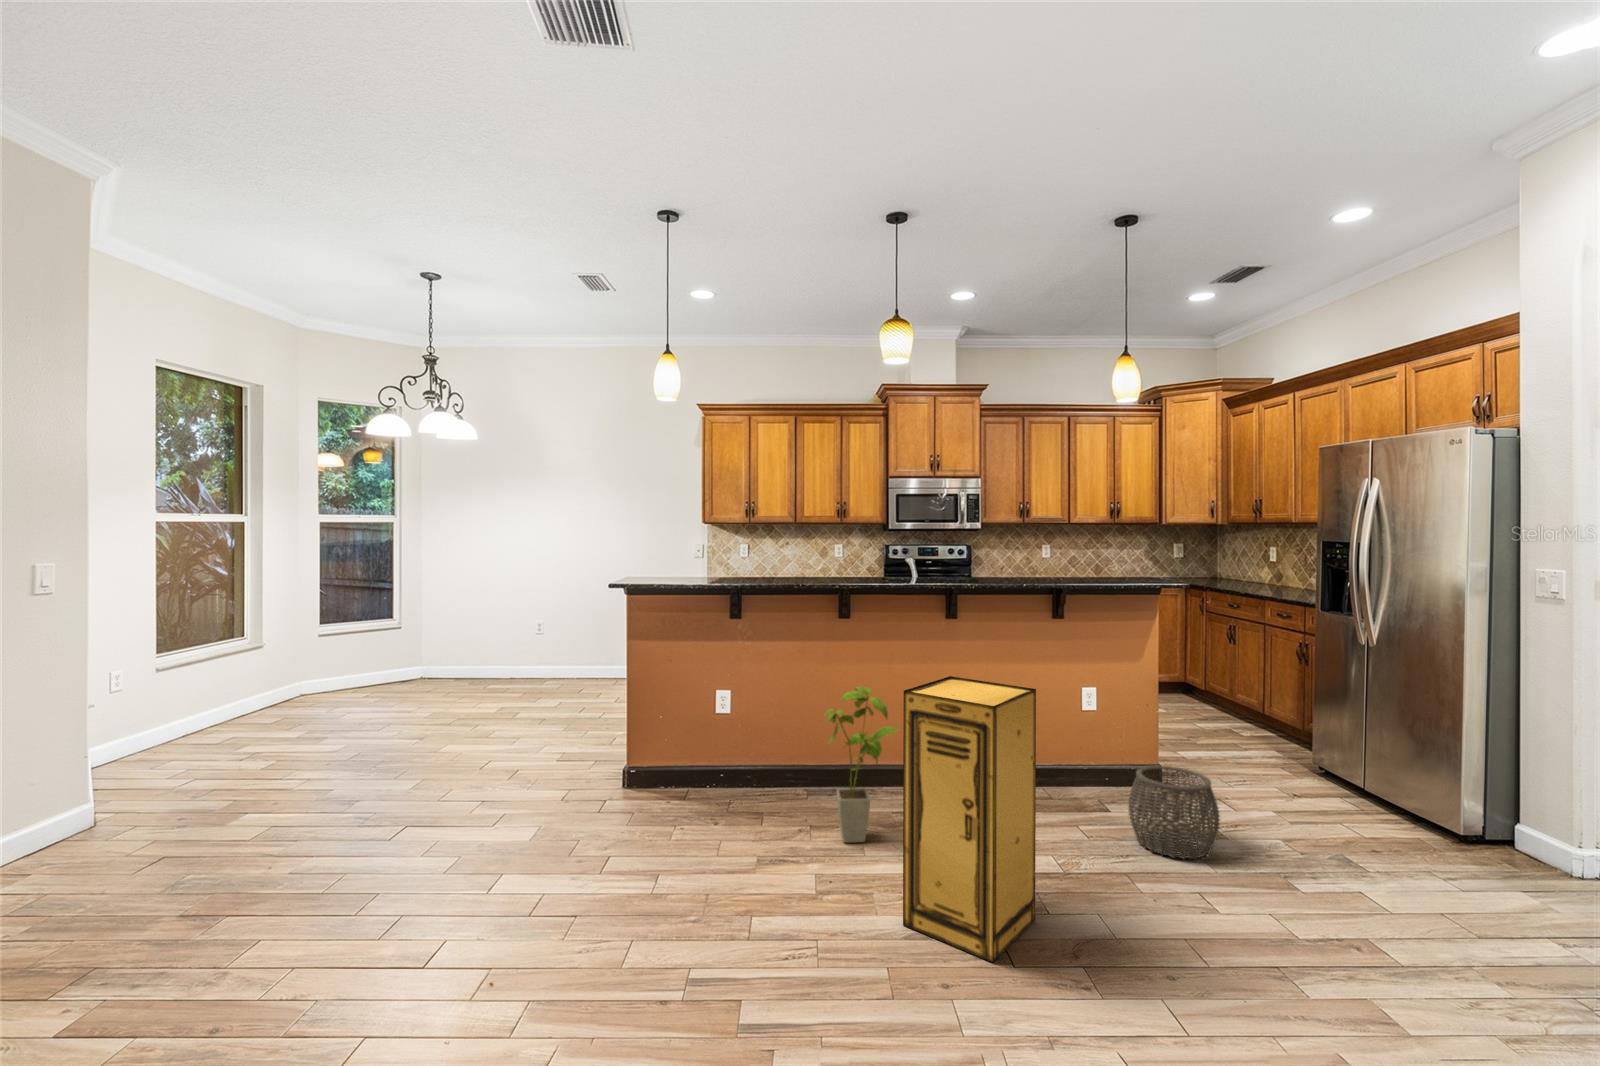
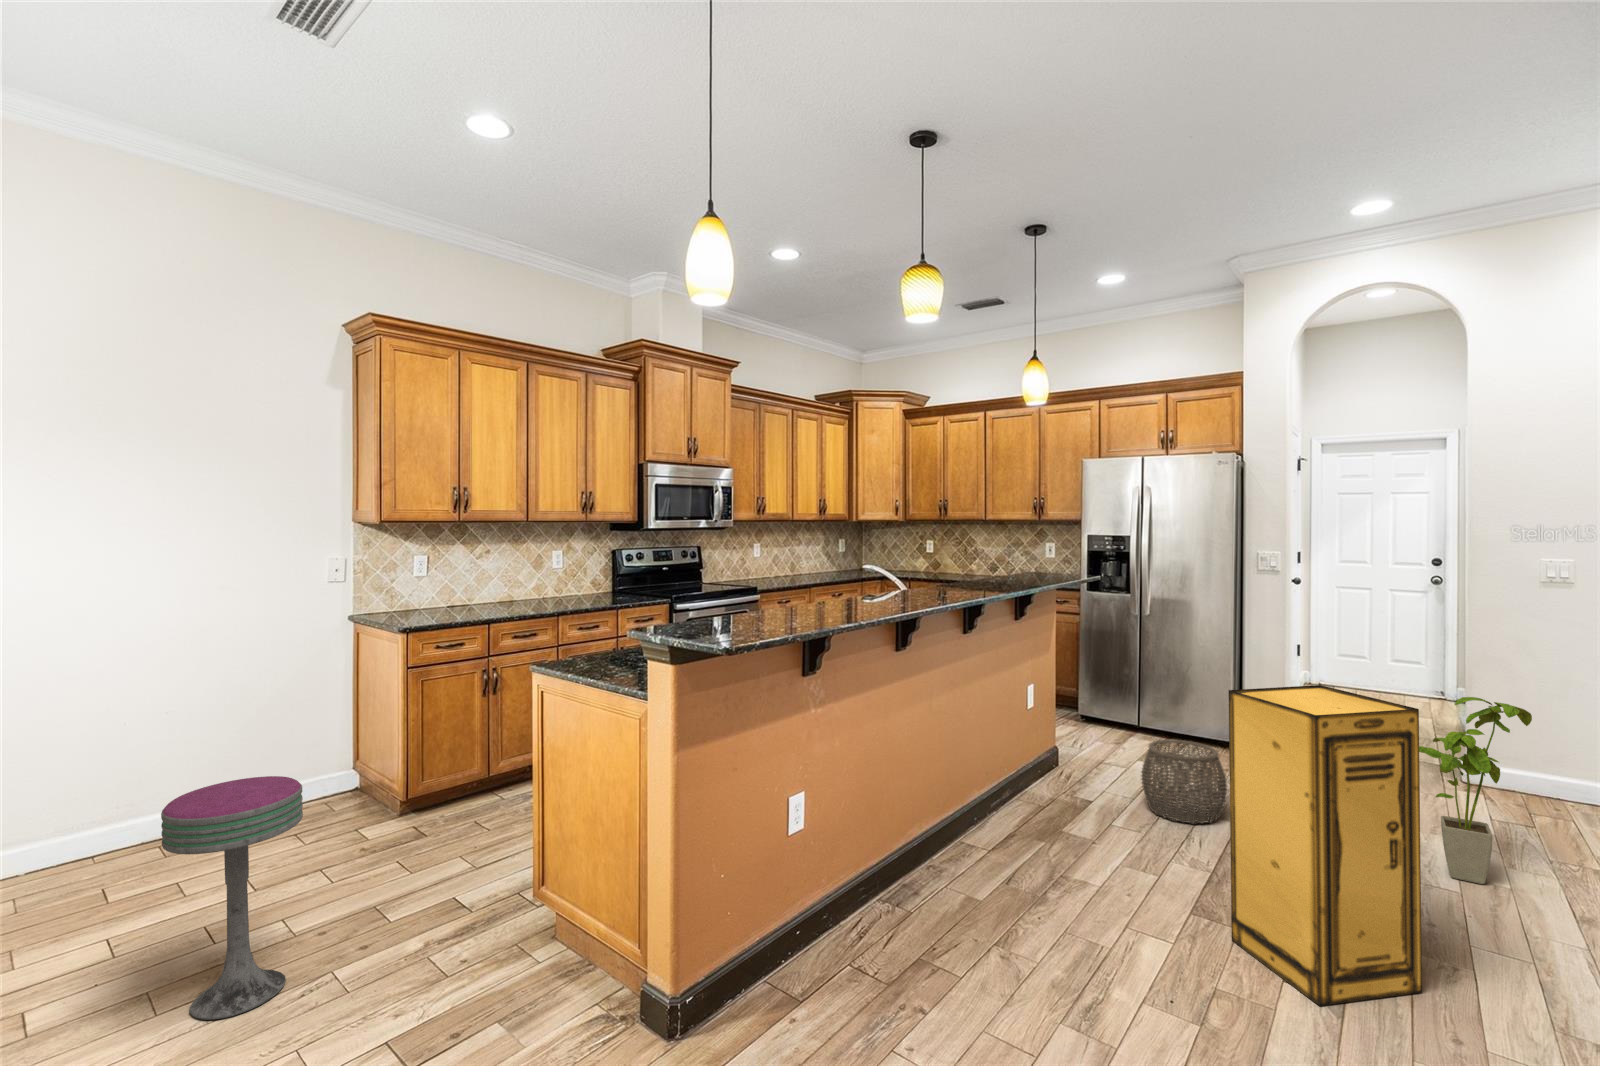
bar stool: none [544,638,594,733] -> present [161,776,303,1020]
house plant: present [824,687,898,843] -> present [1419,697,1532,884]

